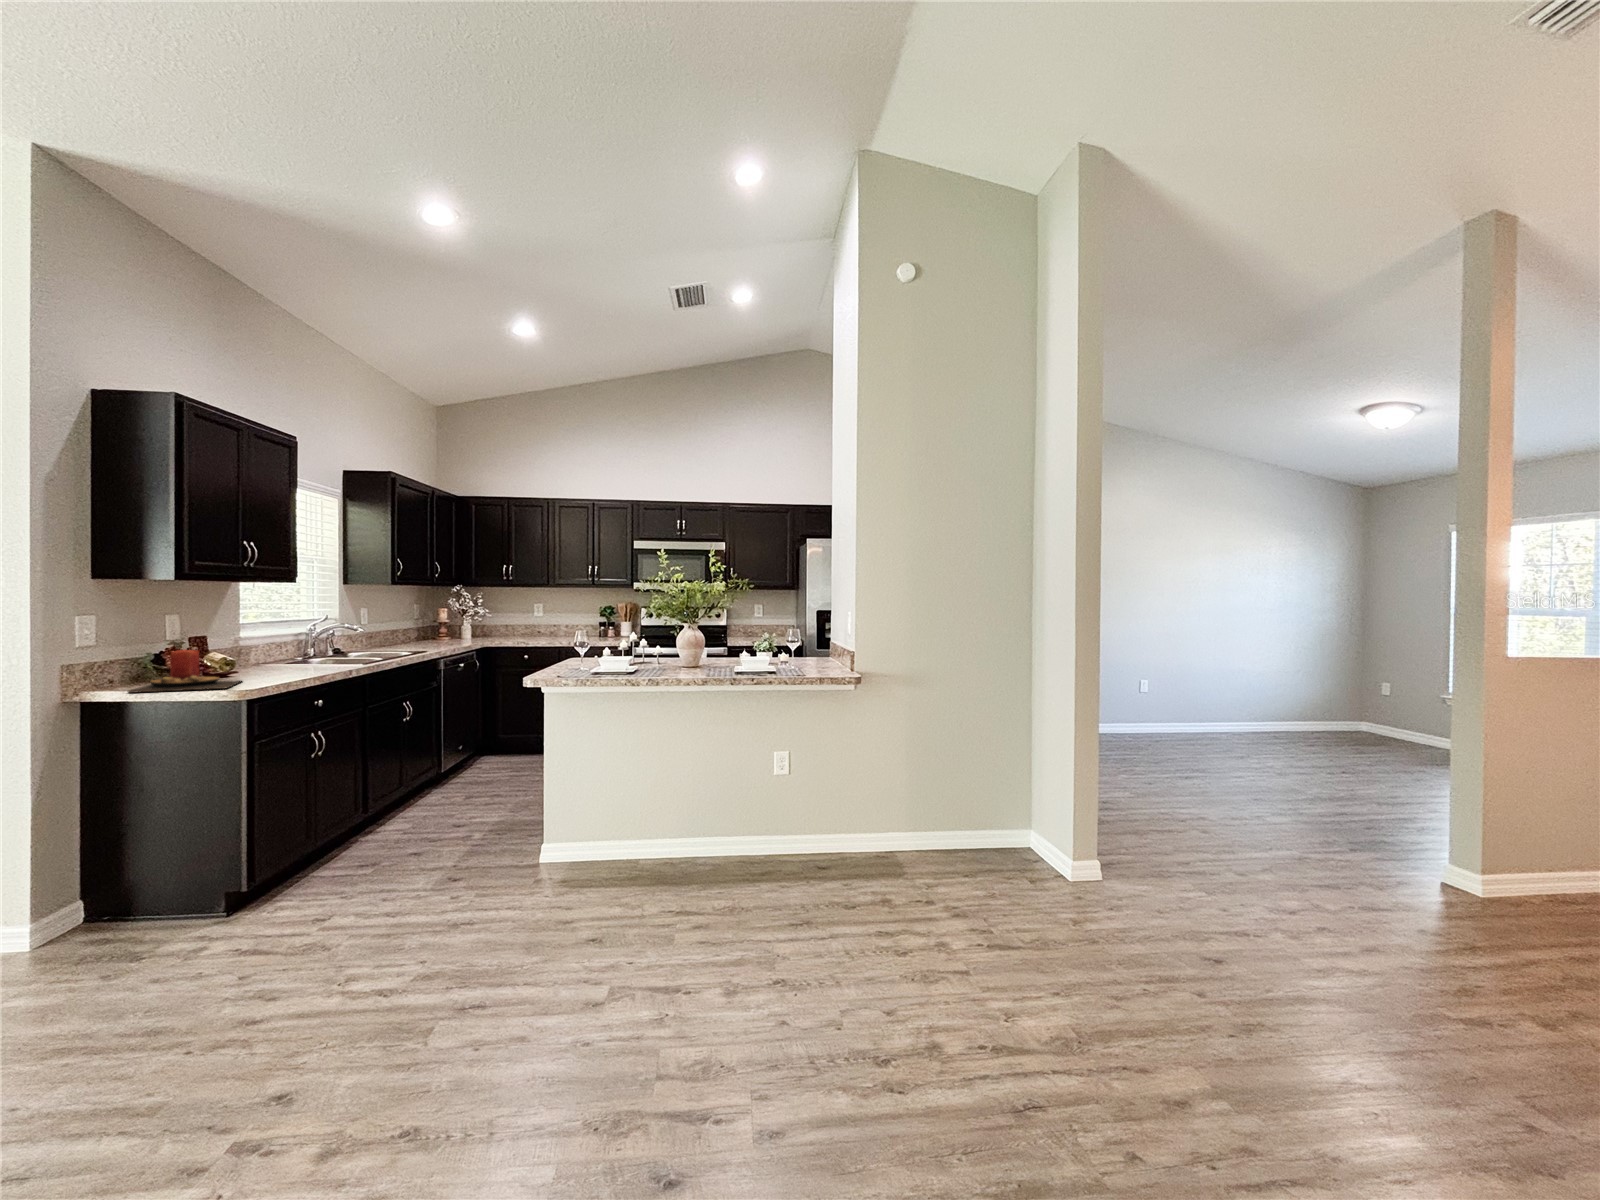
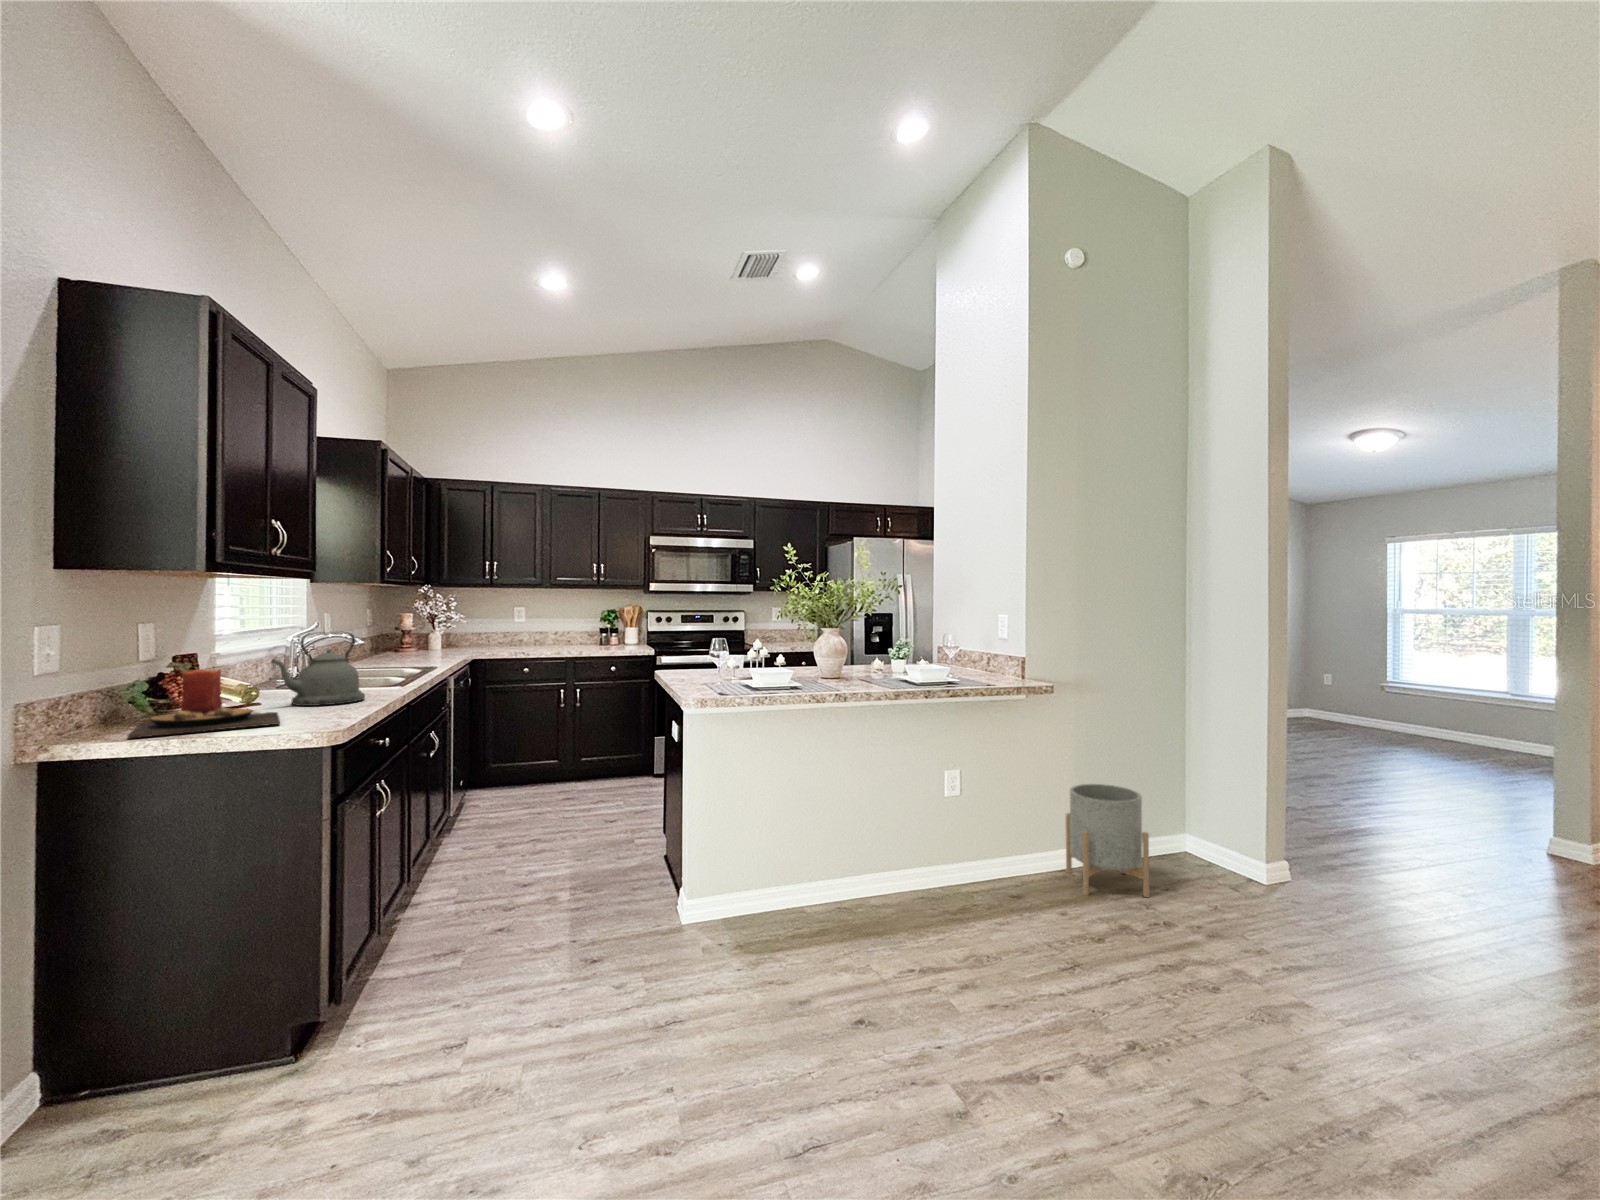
kettle: none [248,625,320,677] -> present [272,632,365,706]
planter: none [889,776,950,878] -> present [1066,784,1149,897]

